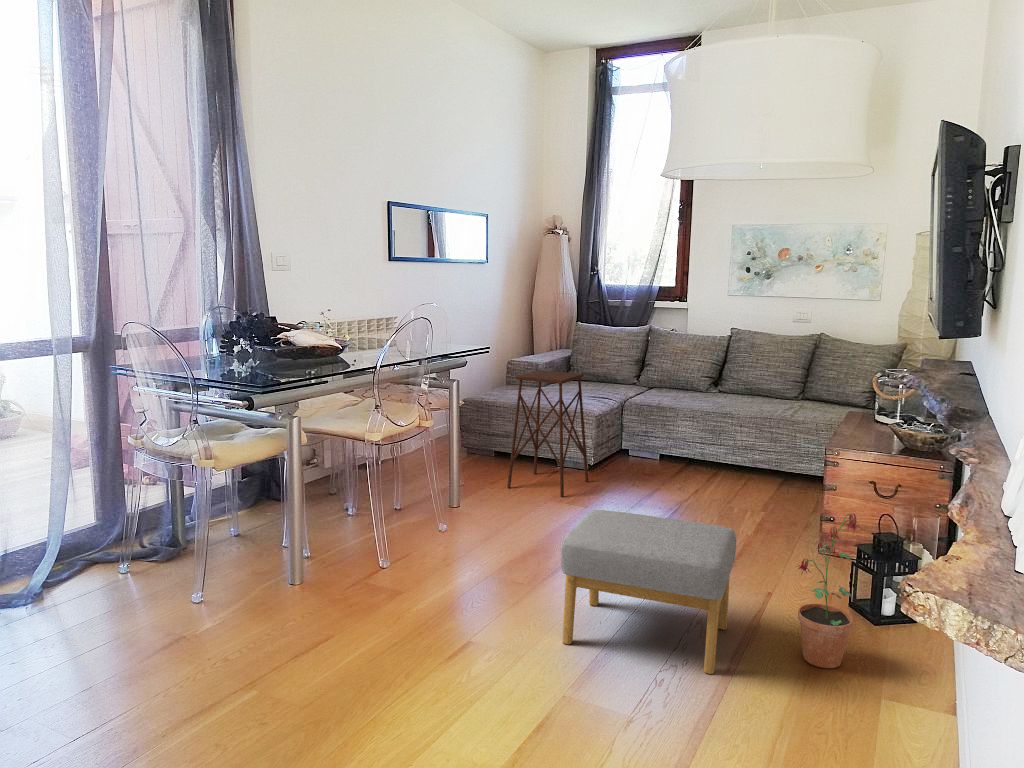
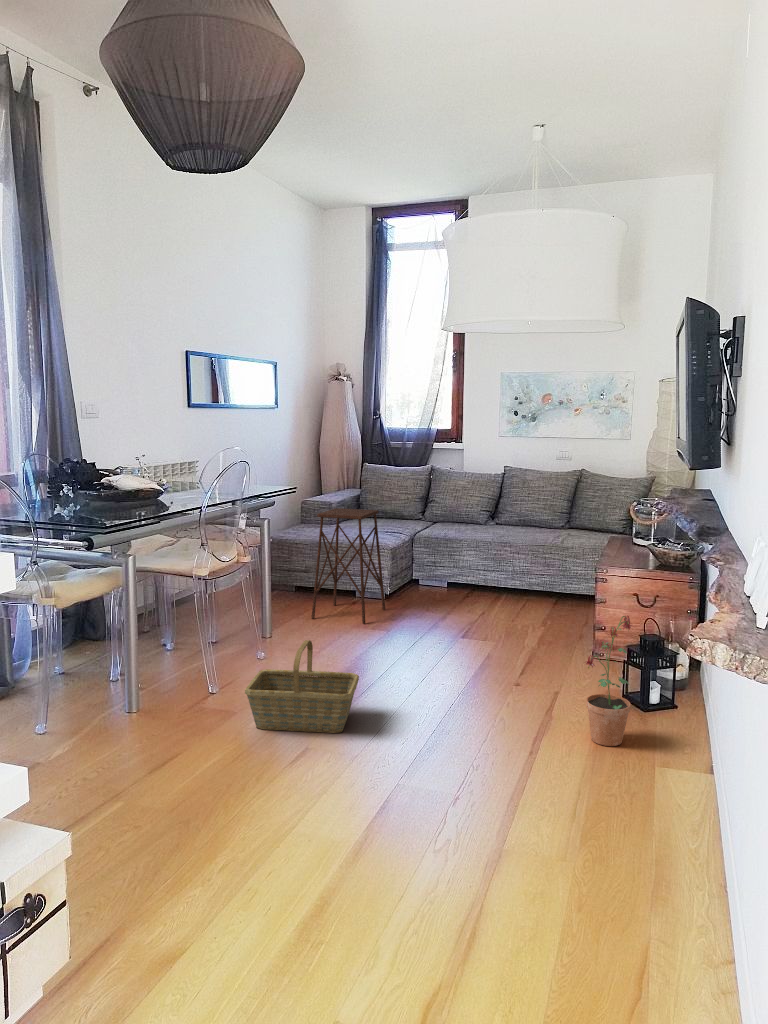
footstool: present [561,510,736,674] -> none [387,627,533,757]
basket: none [407,519,536,626] -> present [245,640,359,733]

